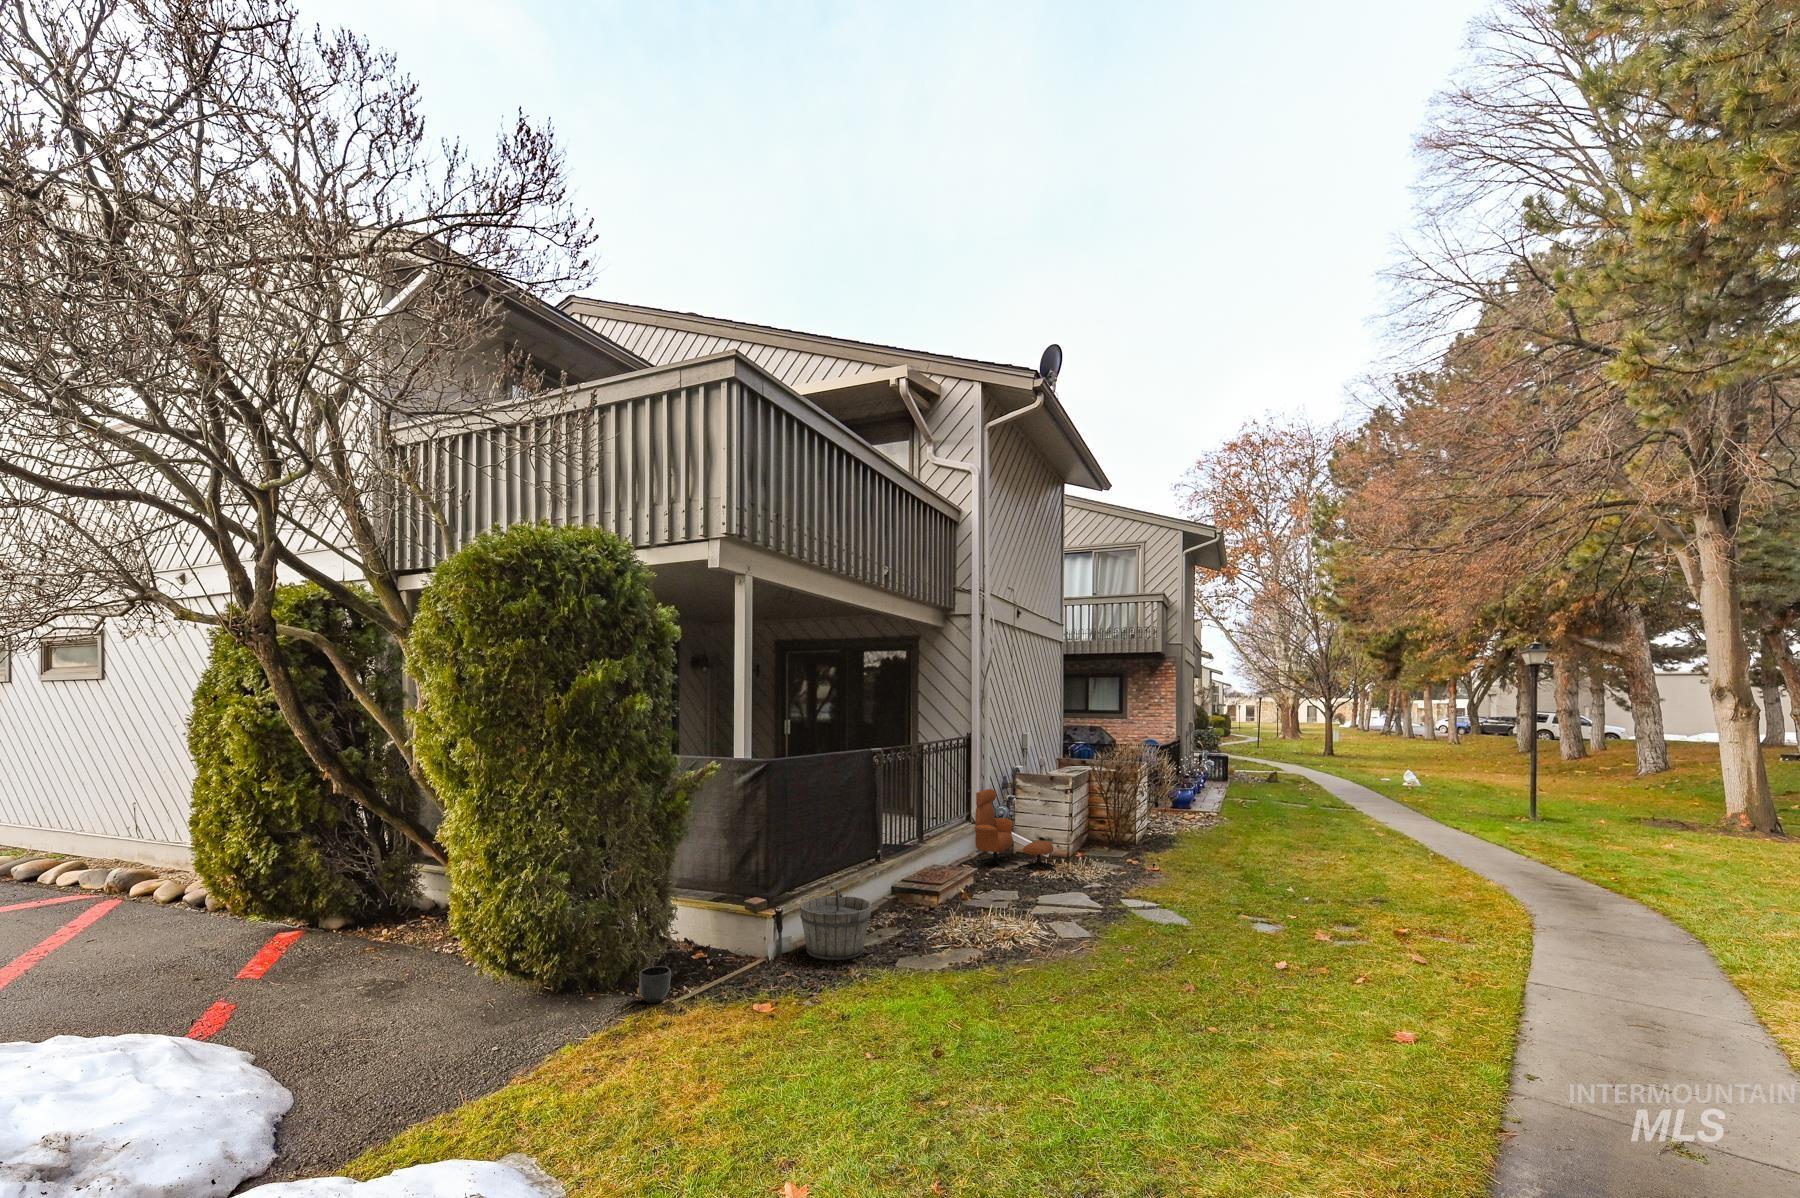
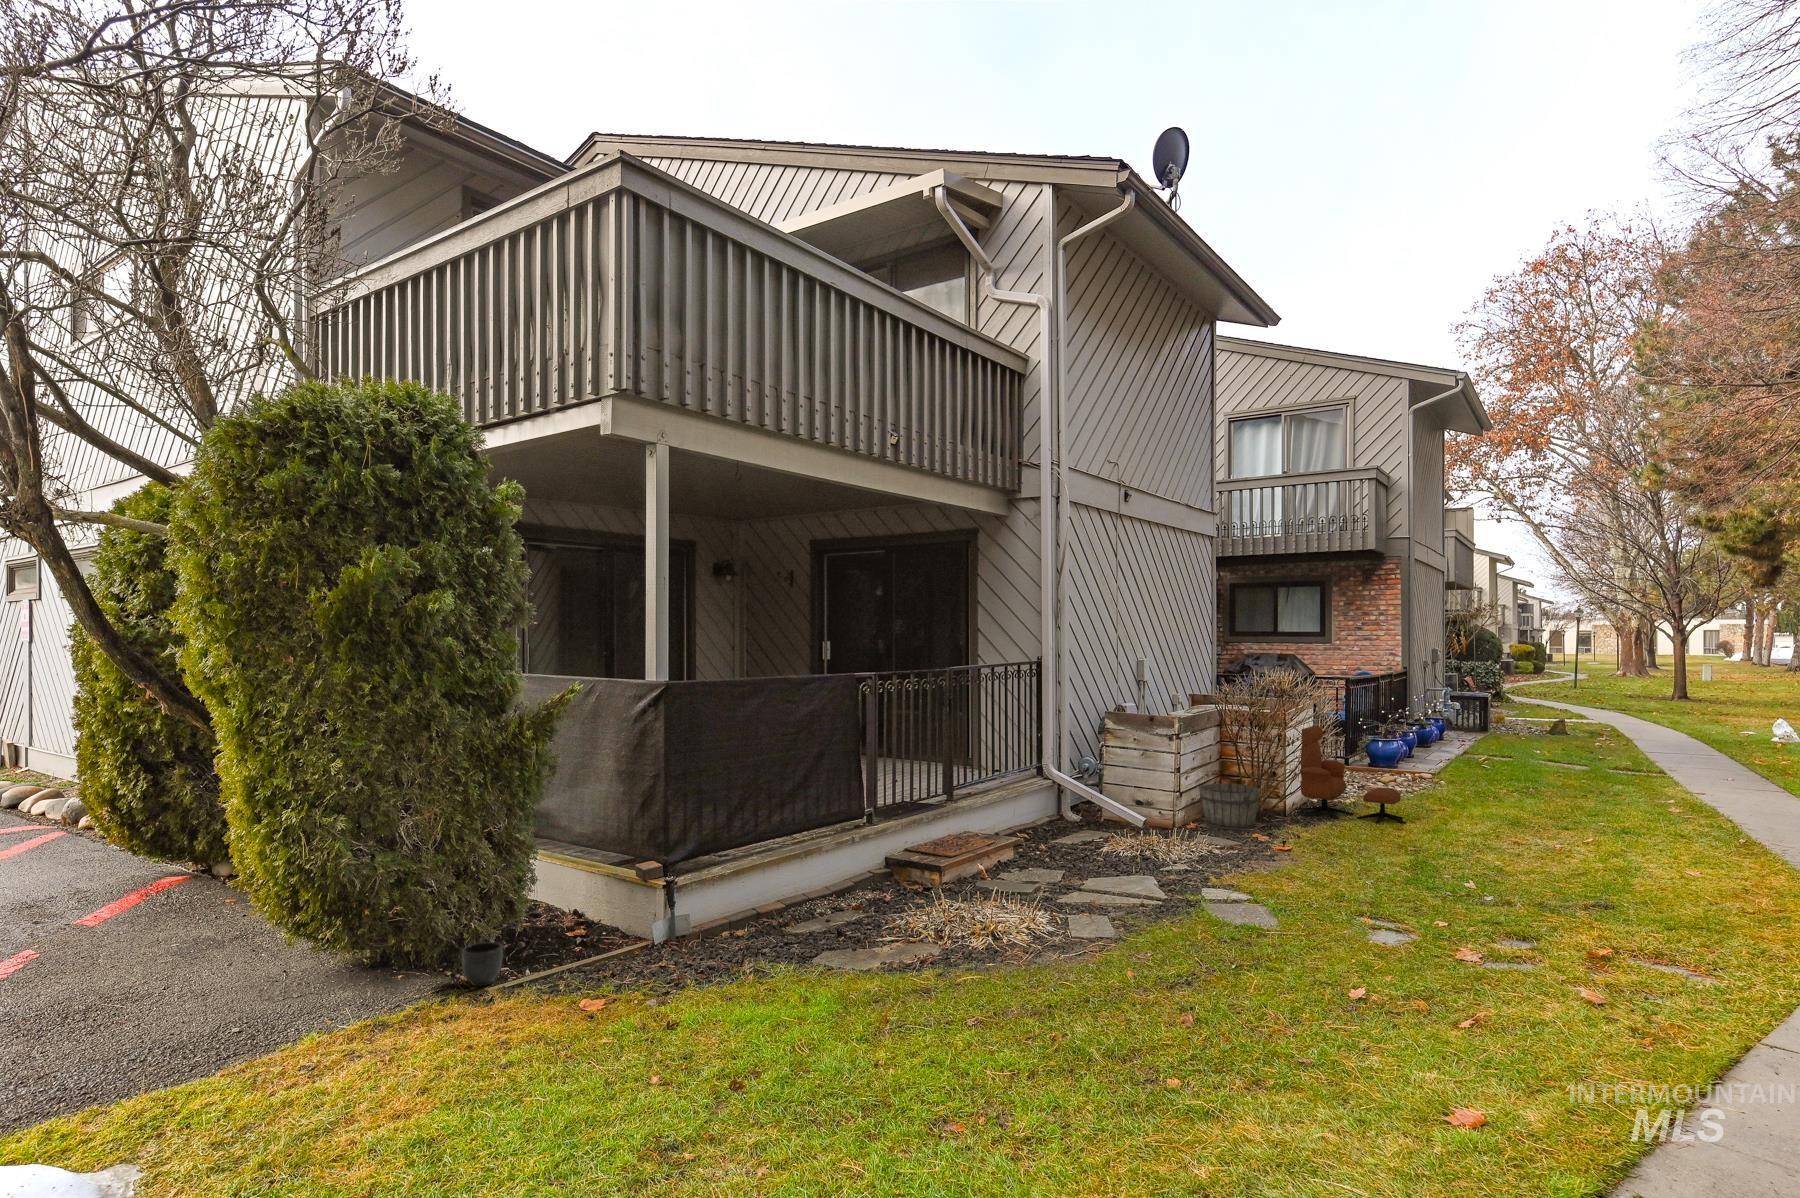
lounge chair: present [974,789,1056,872] -> present [1300,726,1406,824]
wooden bucket: present [800,887,871,960] -> present [1199,774,1261,830]

